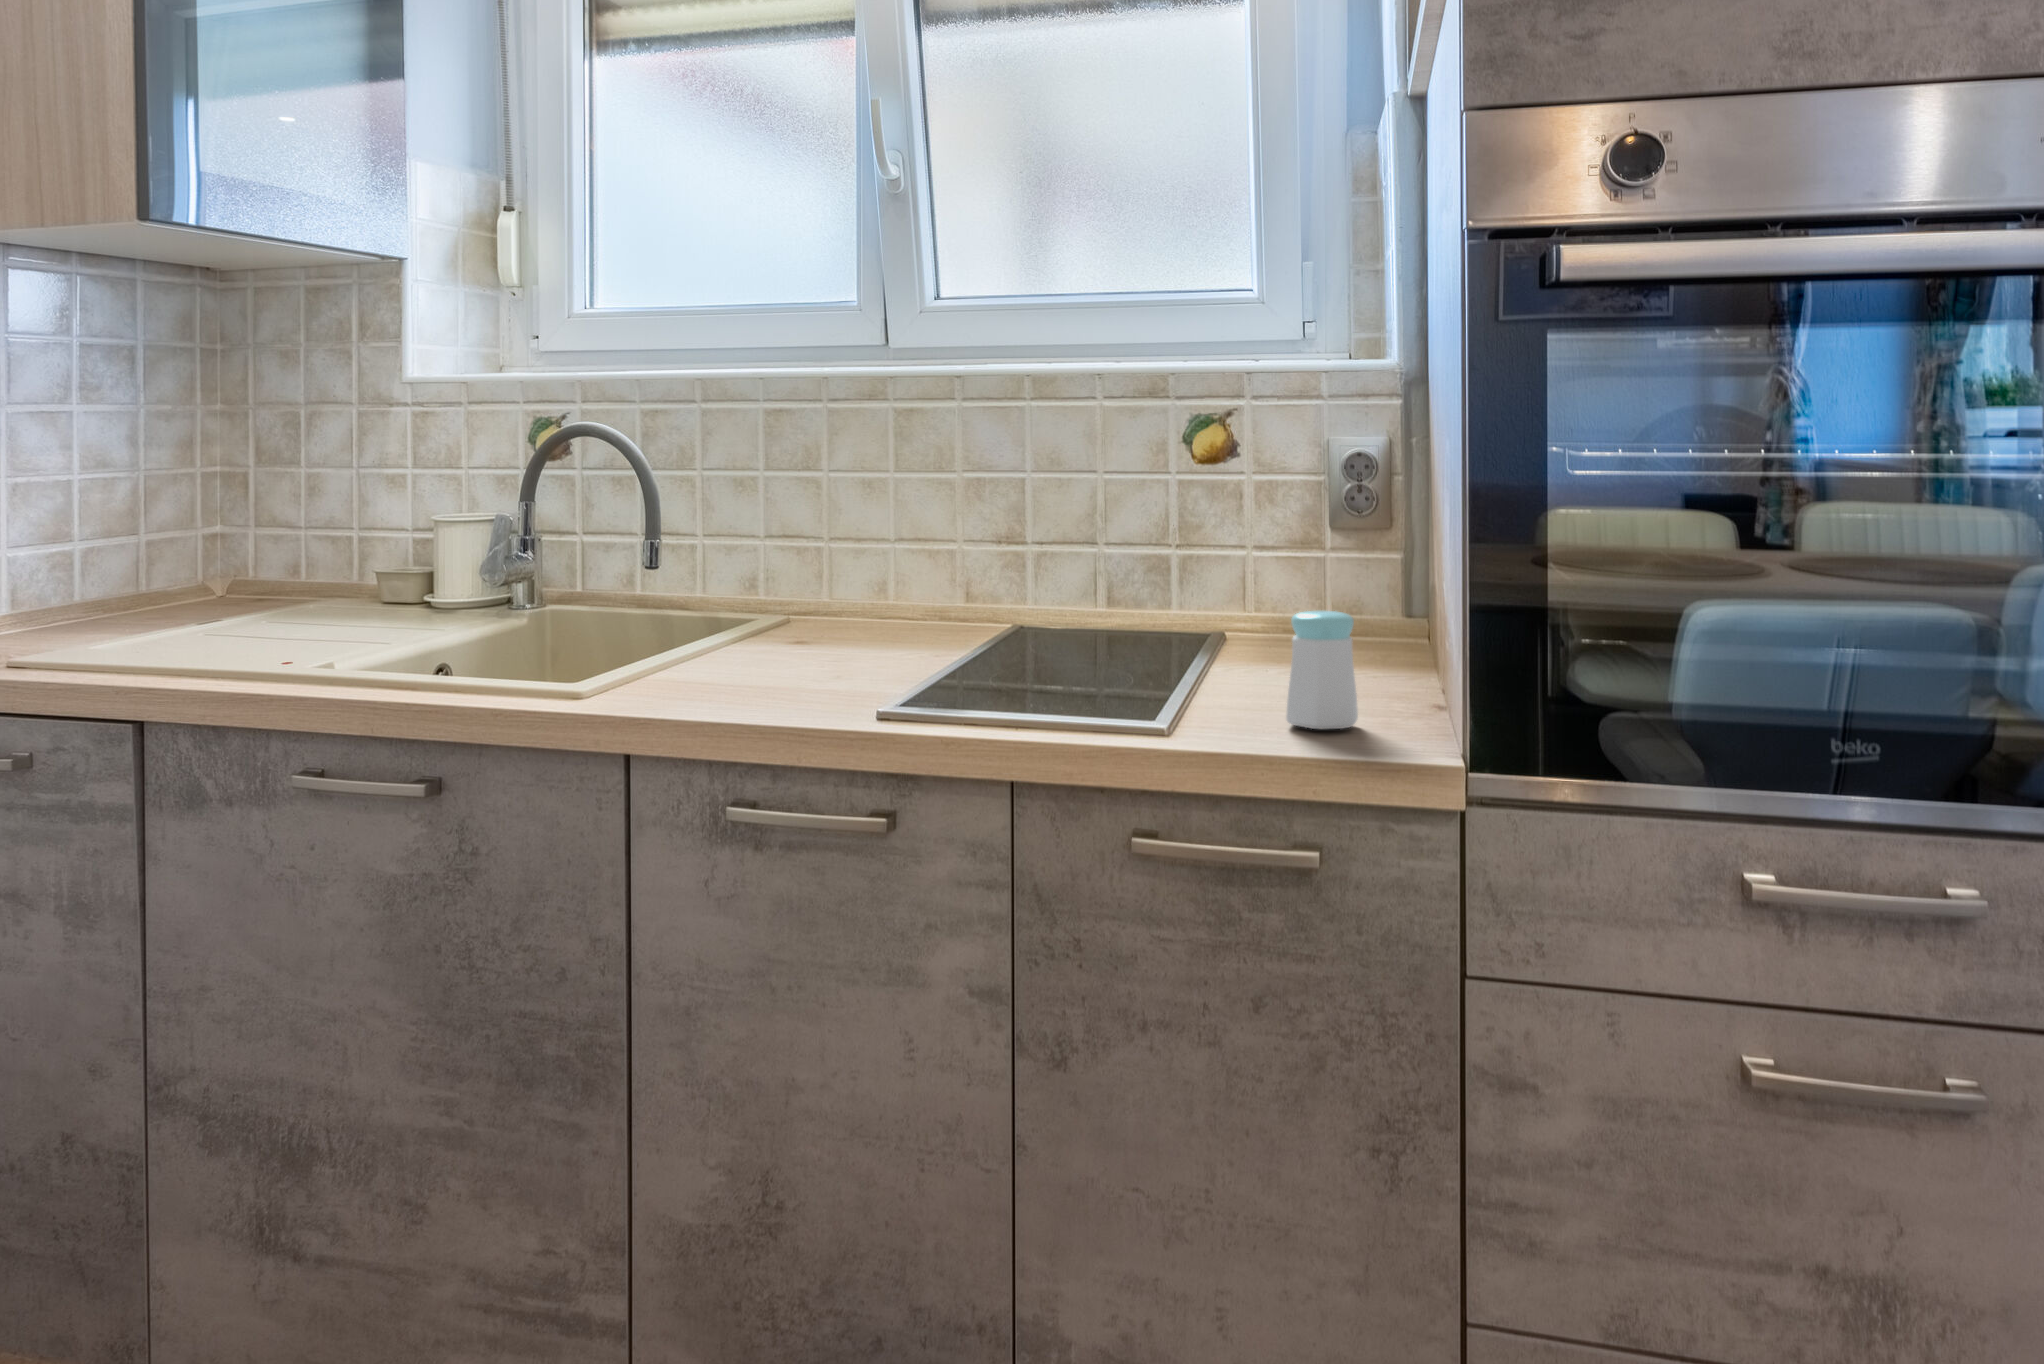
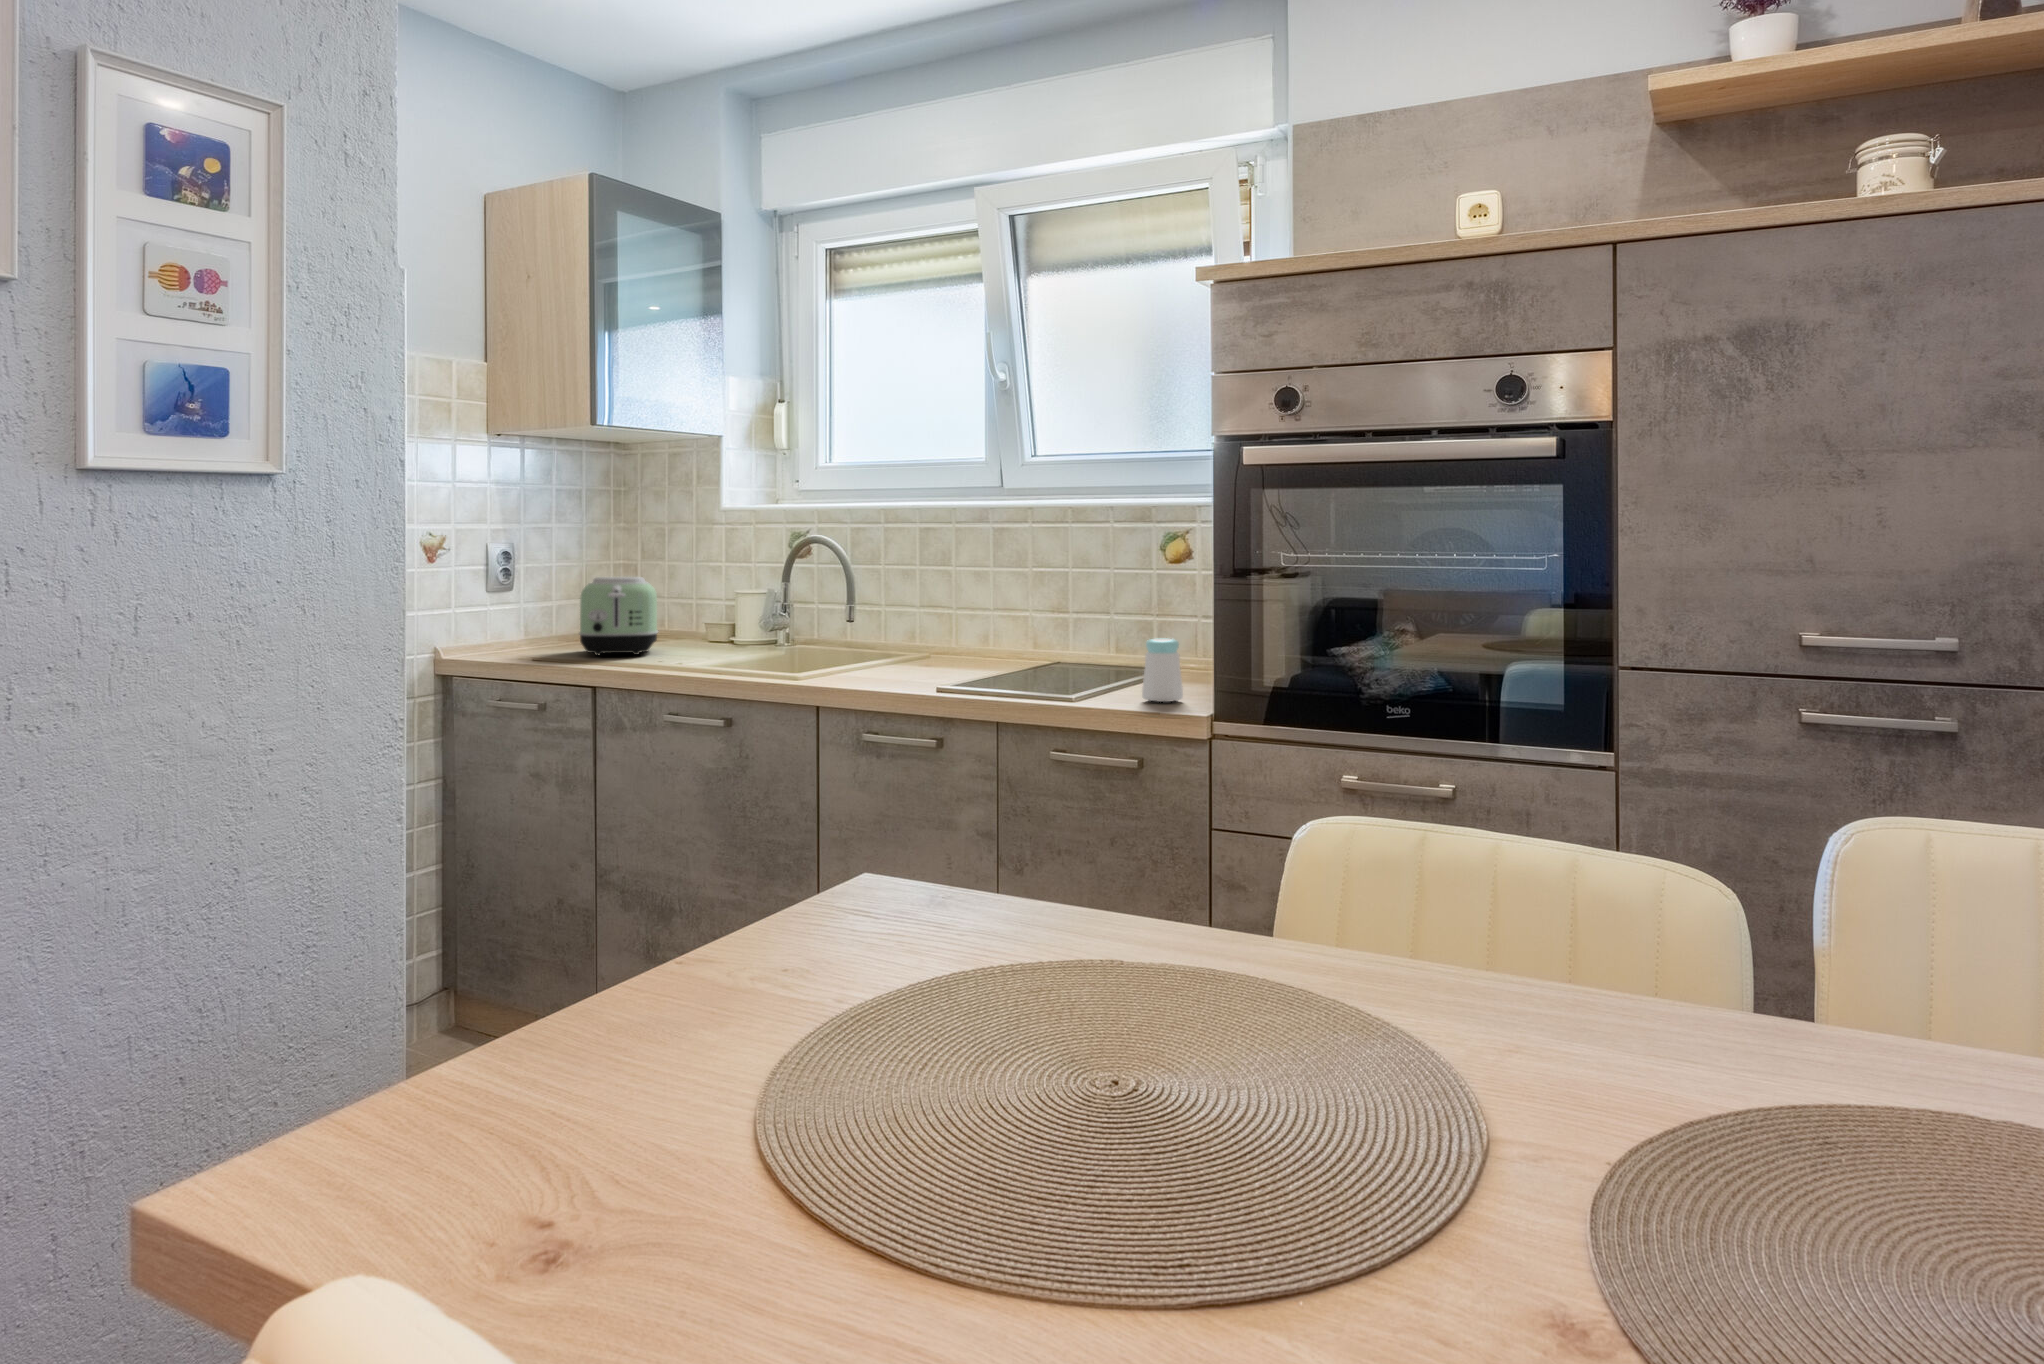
toaster: none [121,500,288,647] -> present [579,577,658,655]

